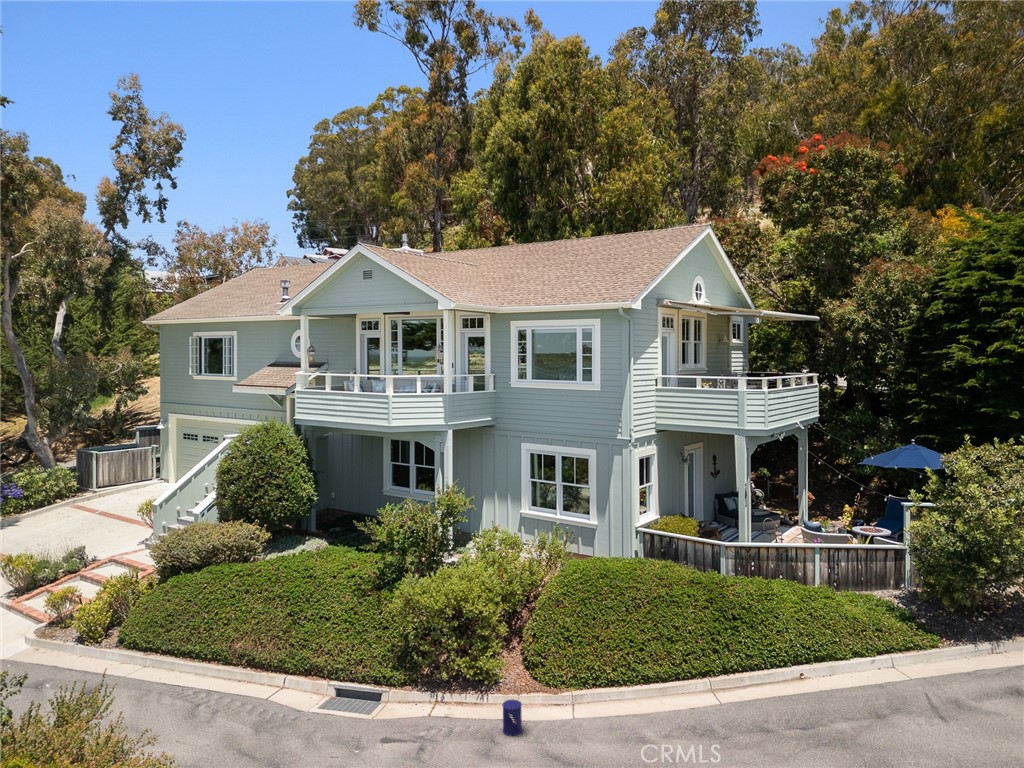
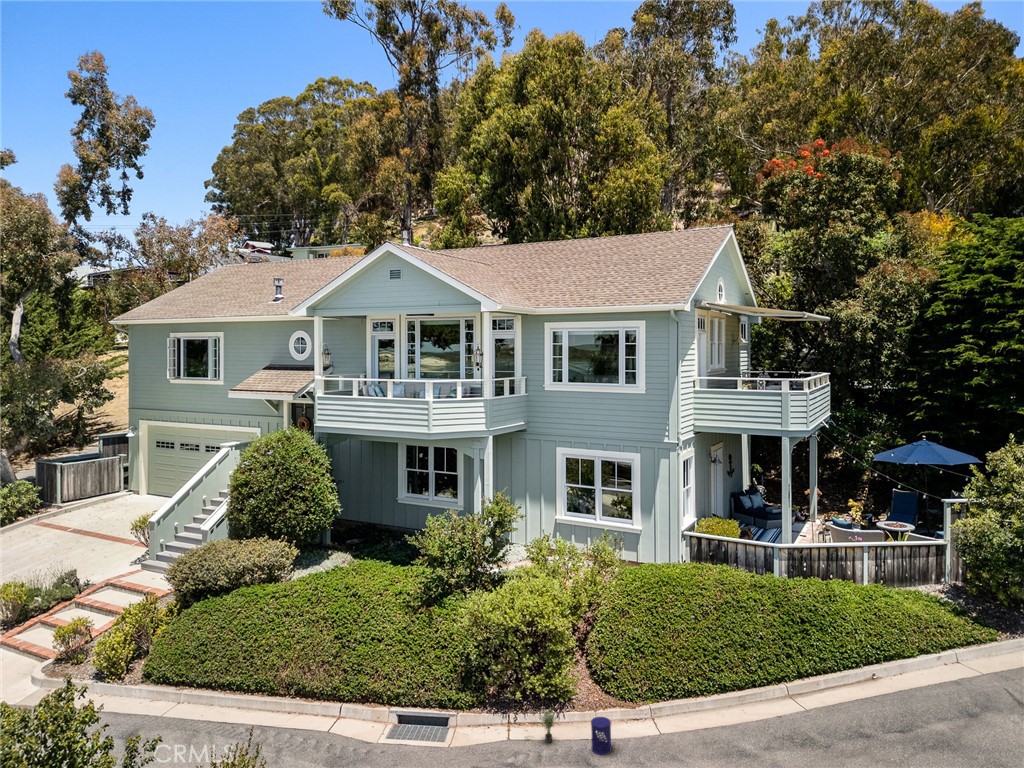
potted plant: none [452,688,475,723] -> present [541,711,556,743]

